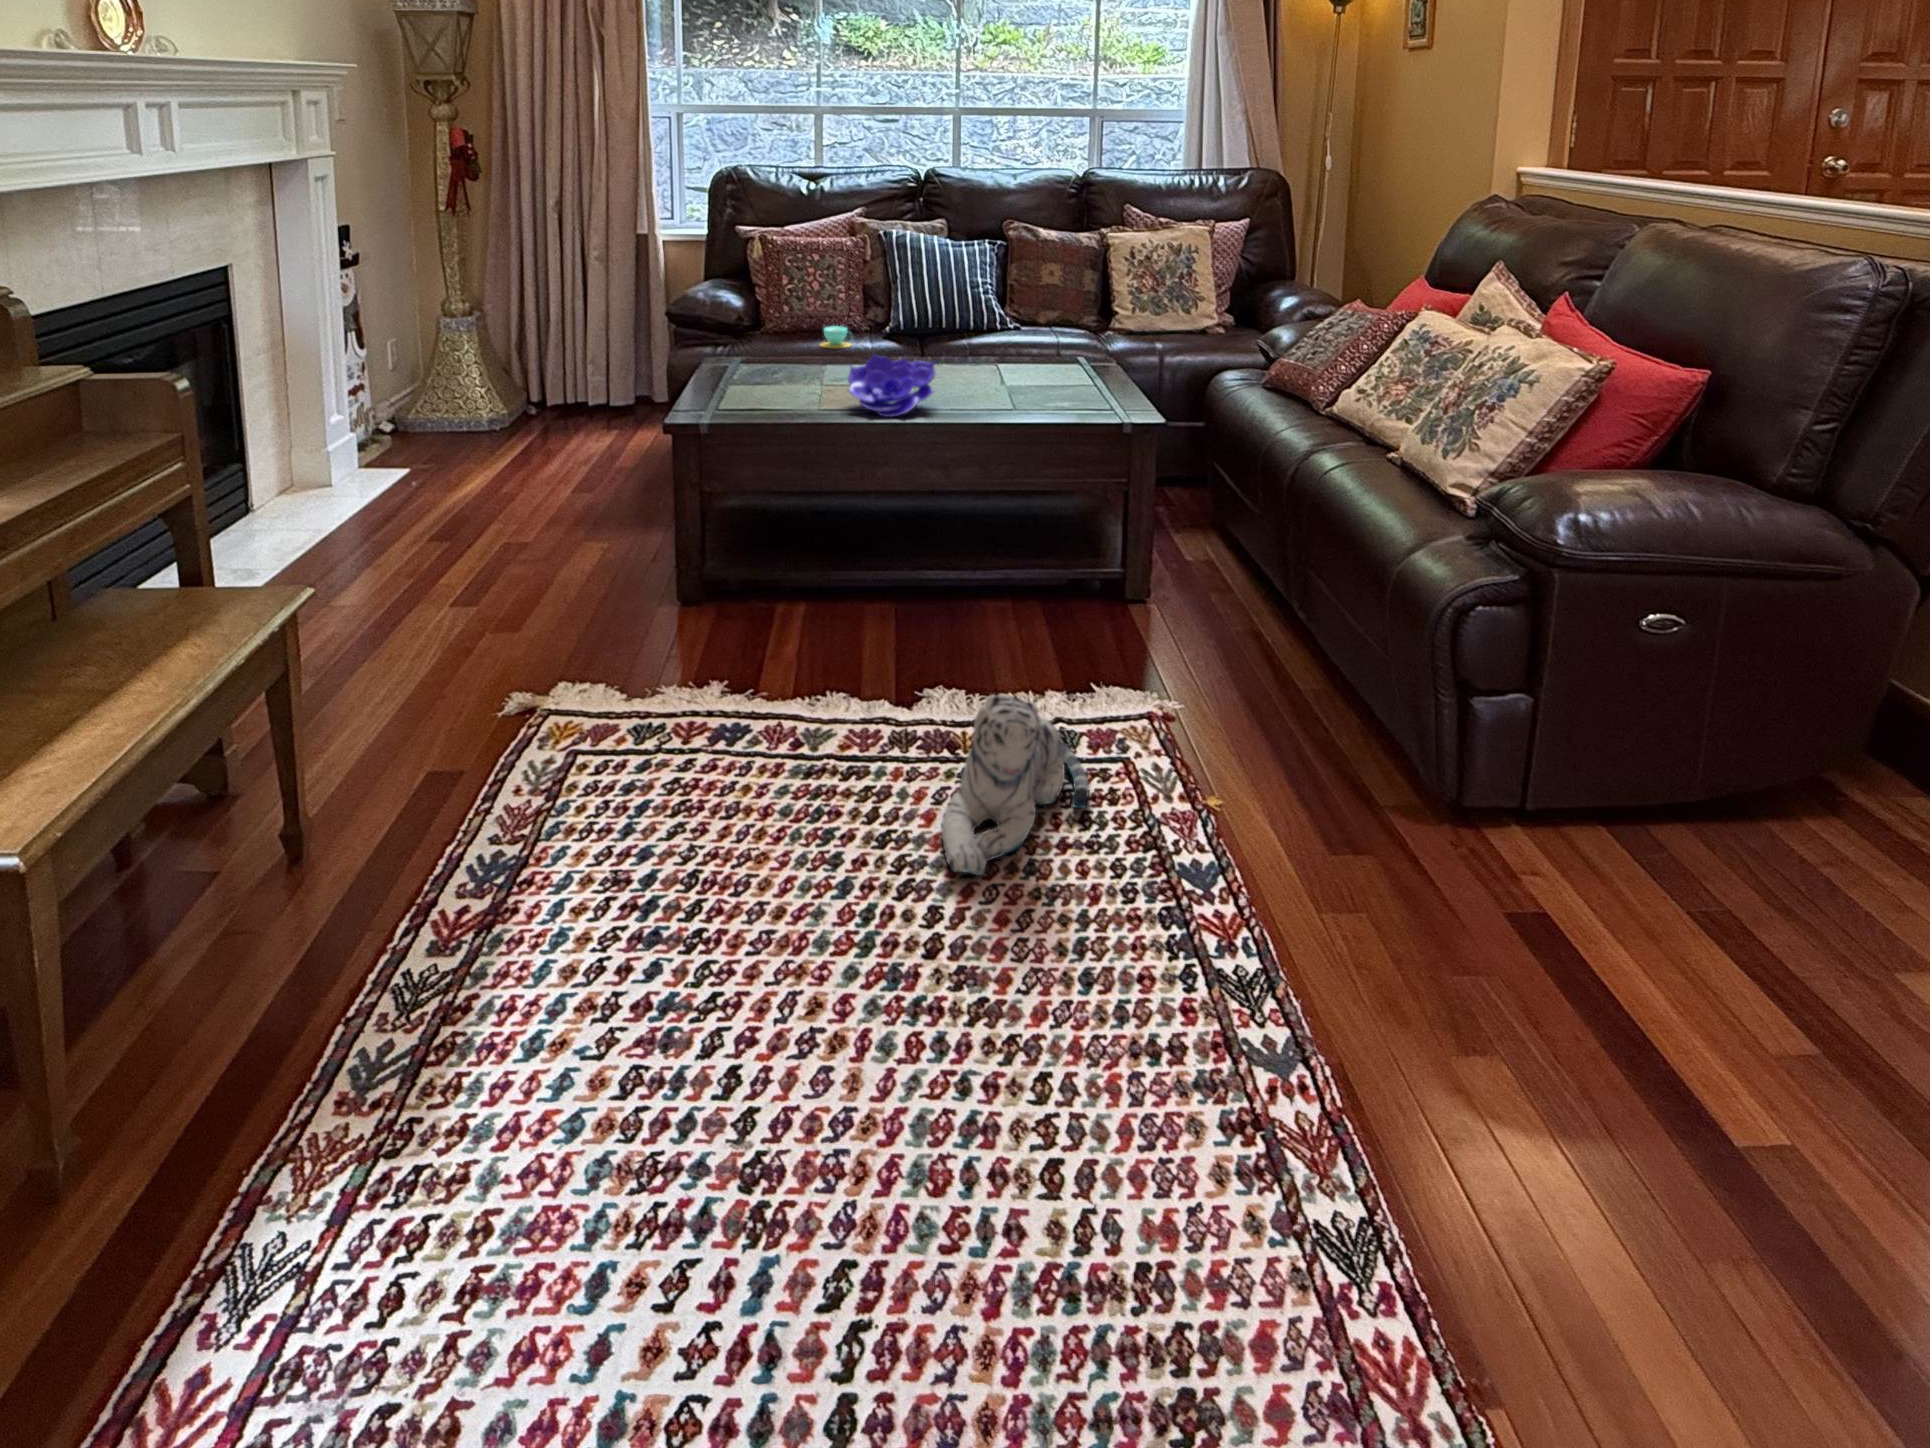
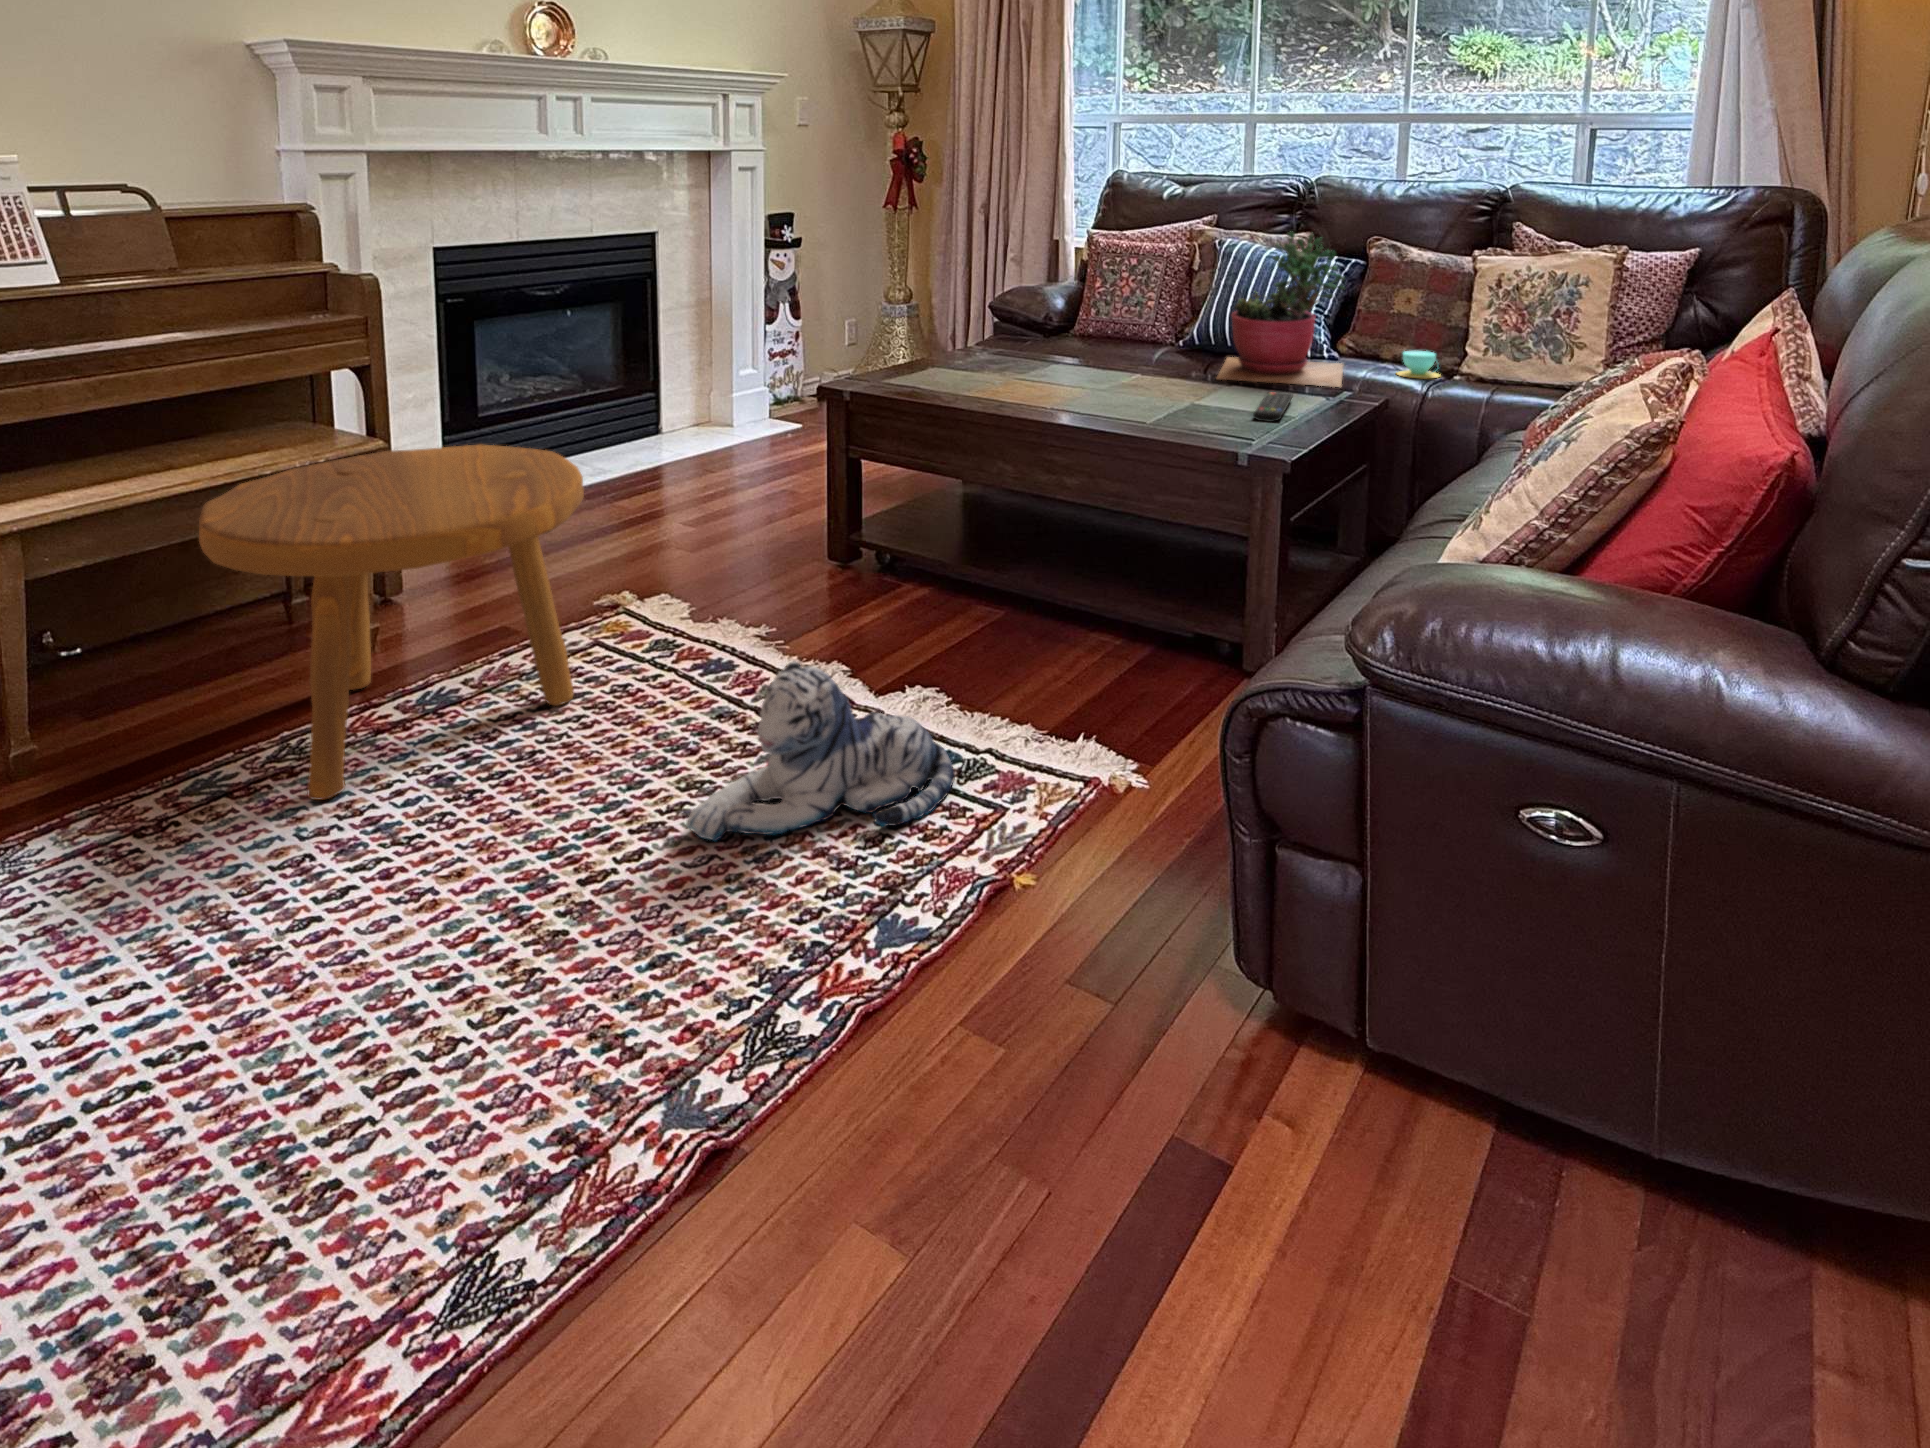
succulent plant: none [947,243,1067,373] -> present [1217,232,1345,387]
teacup: present [820,326,851,348] -> present [1397,351,1440,378]
decorative bowl: present [848,355,935,417] -> none [994,333,1105,400]
remote control: none [1052,380,1106,409] -> present [1253,392,1293,422]
footstool: none [269,555,715,1019] -> present [199,444,584,800]

